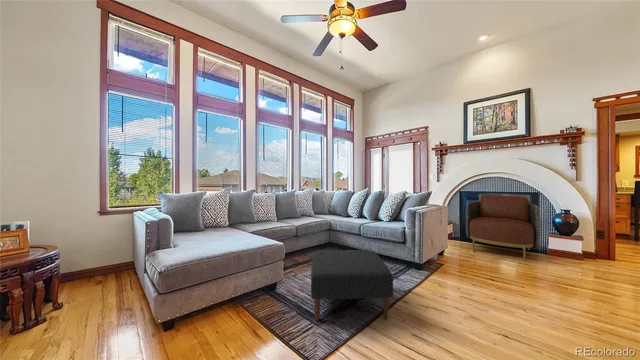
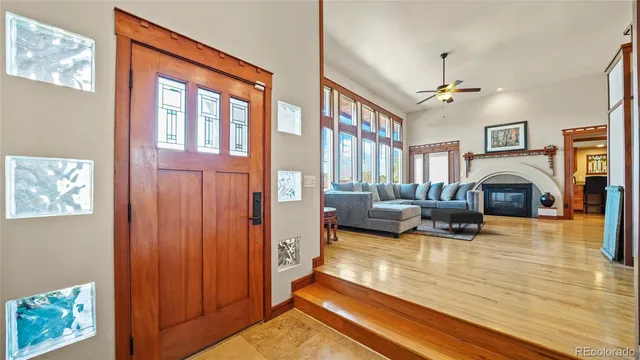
armchair: present [466,193,541,261] -> none [490,184,535,221]

